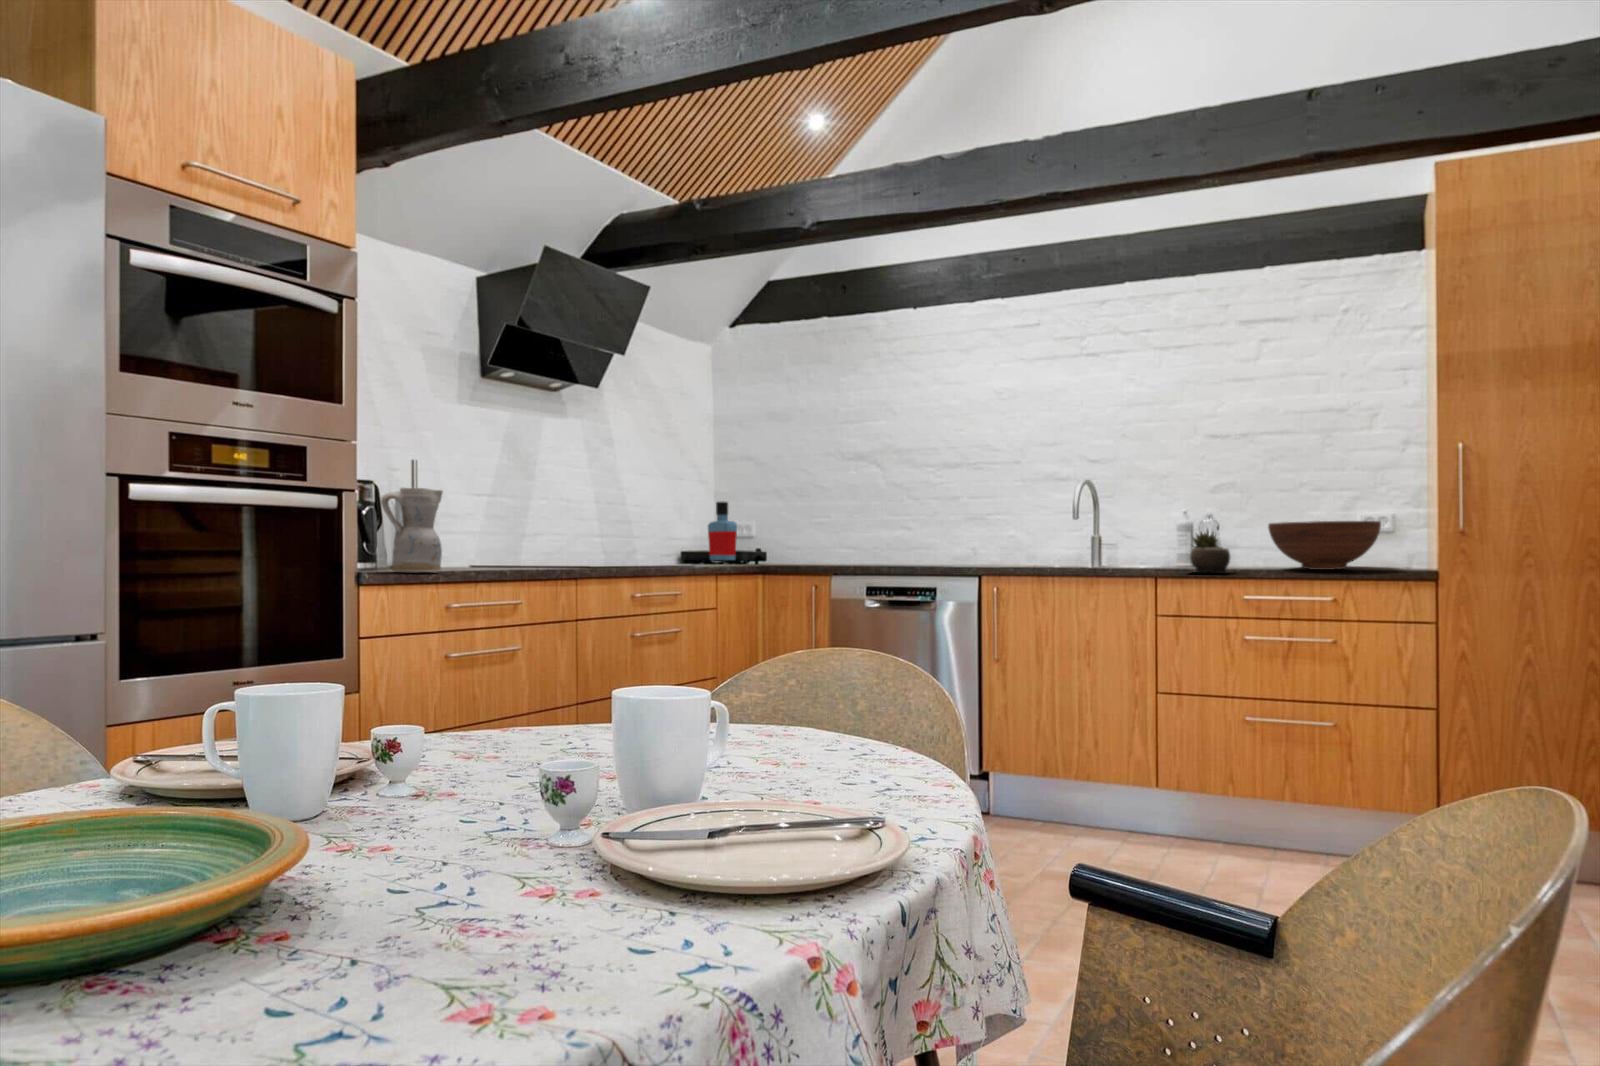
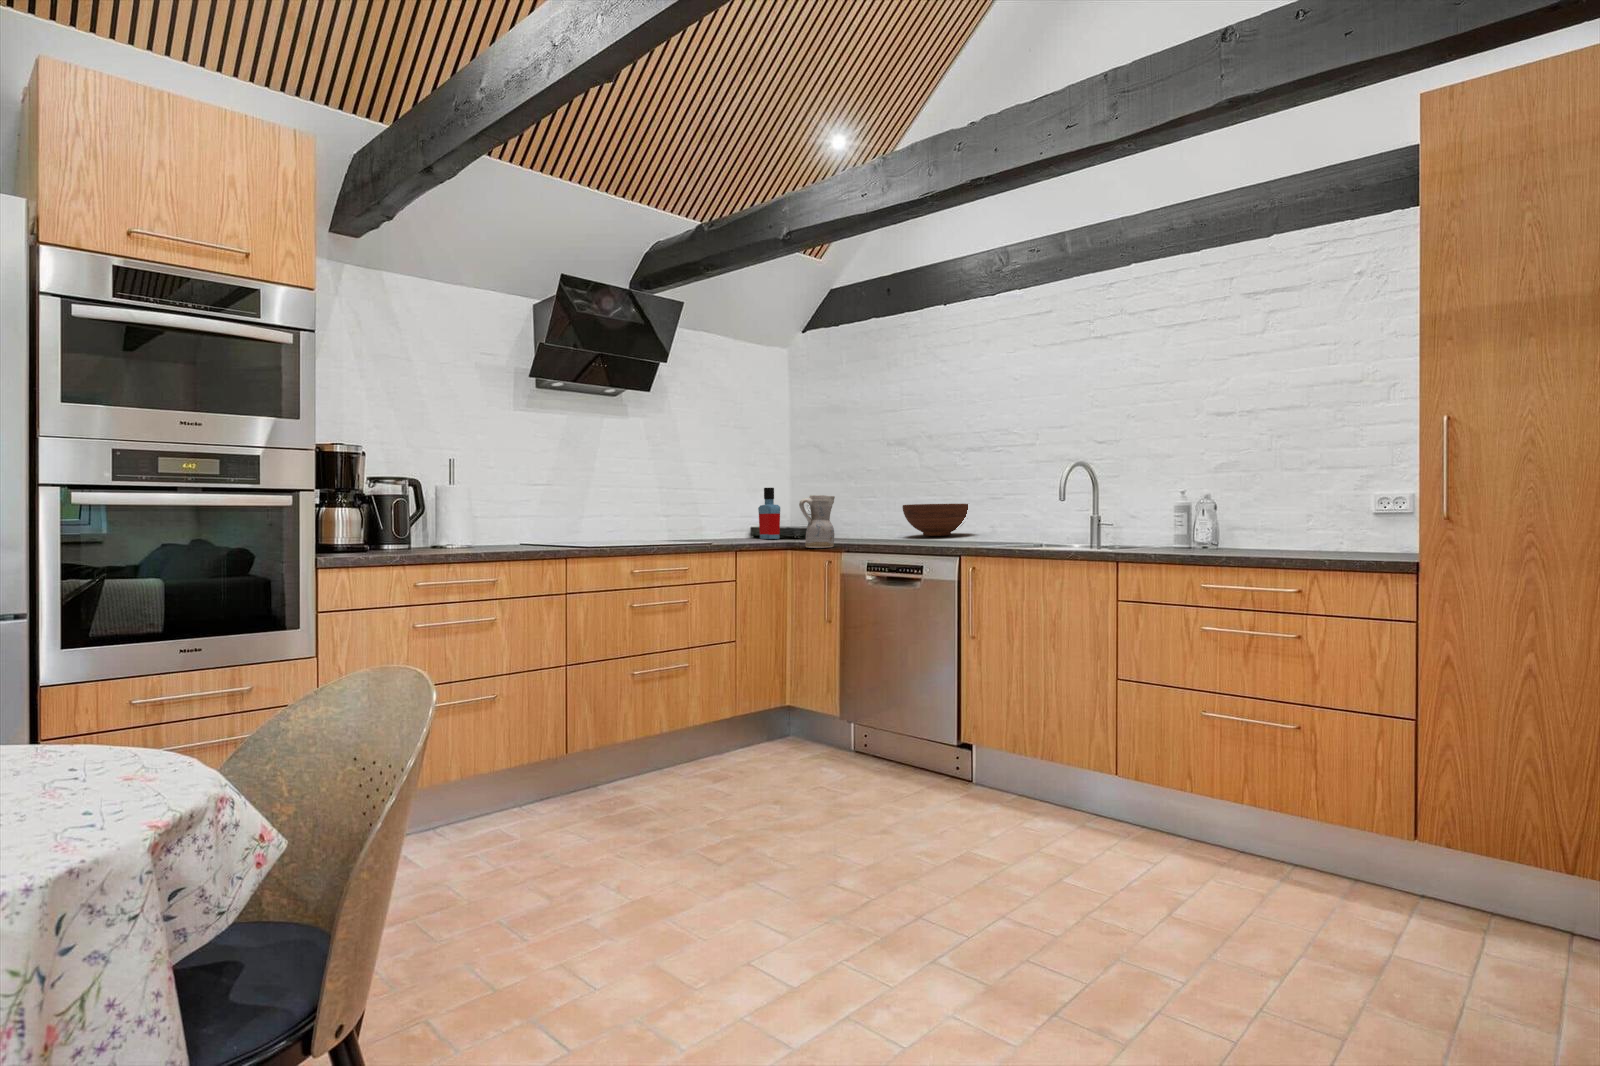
ceramic pitcher: present [381,488,443,572] -> present [799,495,835,548]
fruit bowl: present [1268,521,1381,570] -> present [902,504,968,536]
succulent plant: present [1190,532,1230,573] -> none [1137,514,1196,559]

